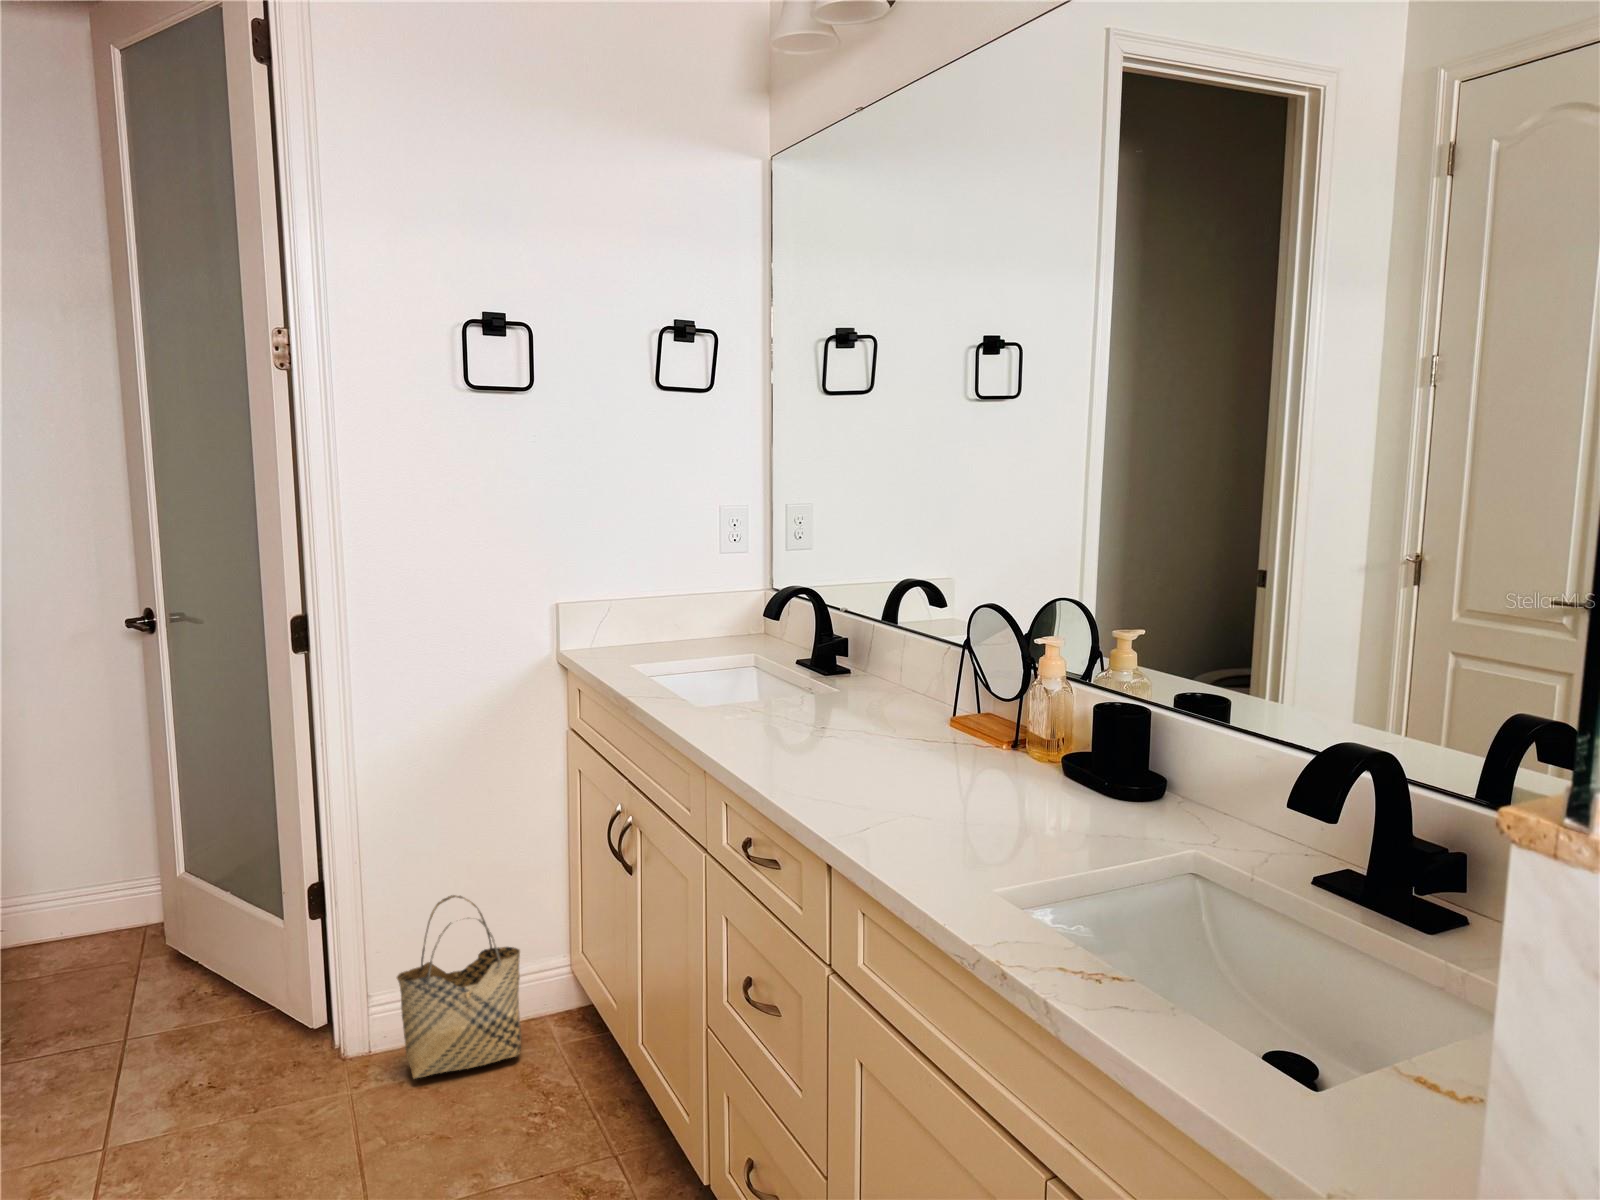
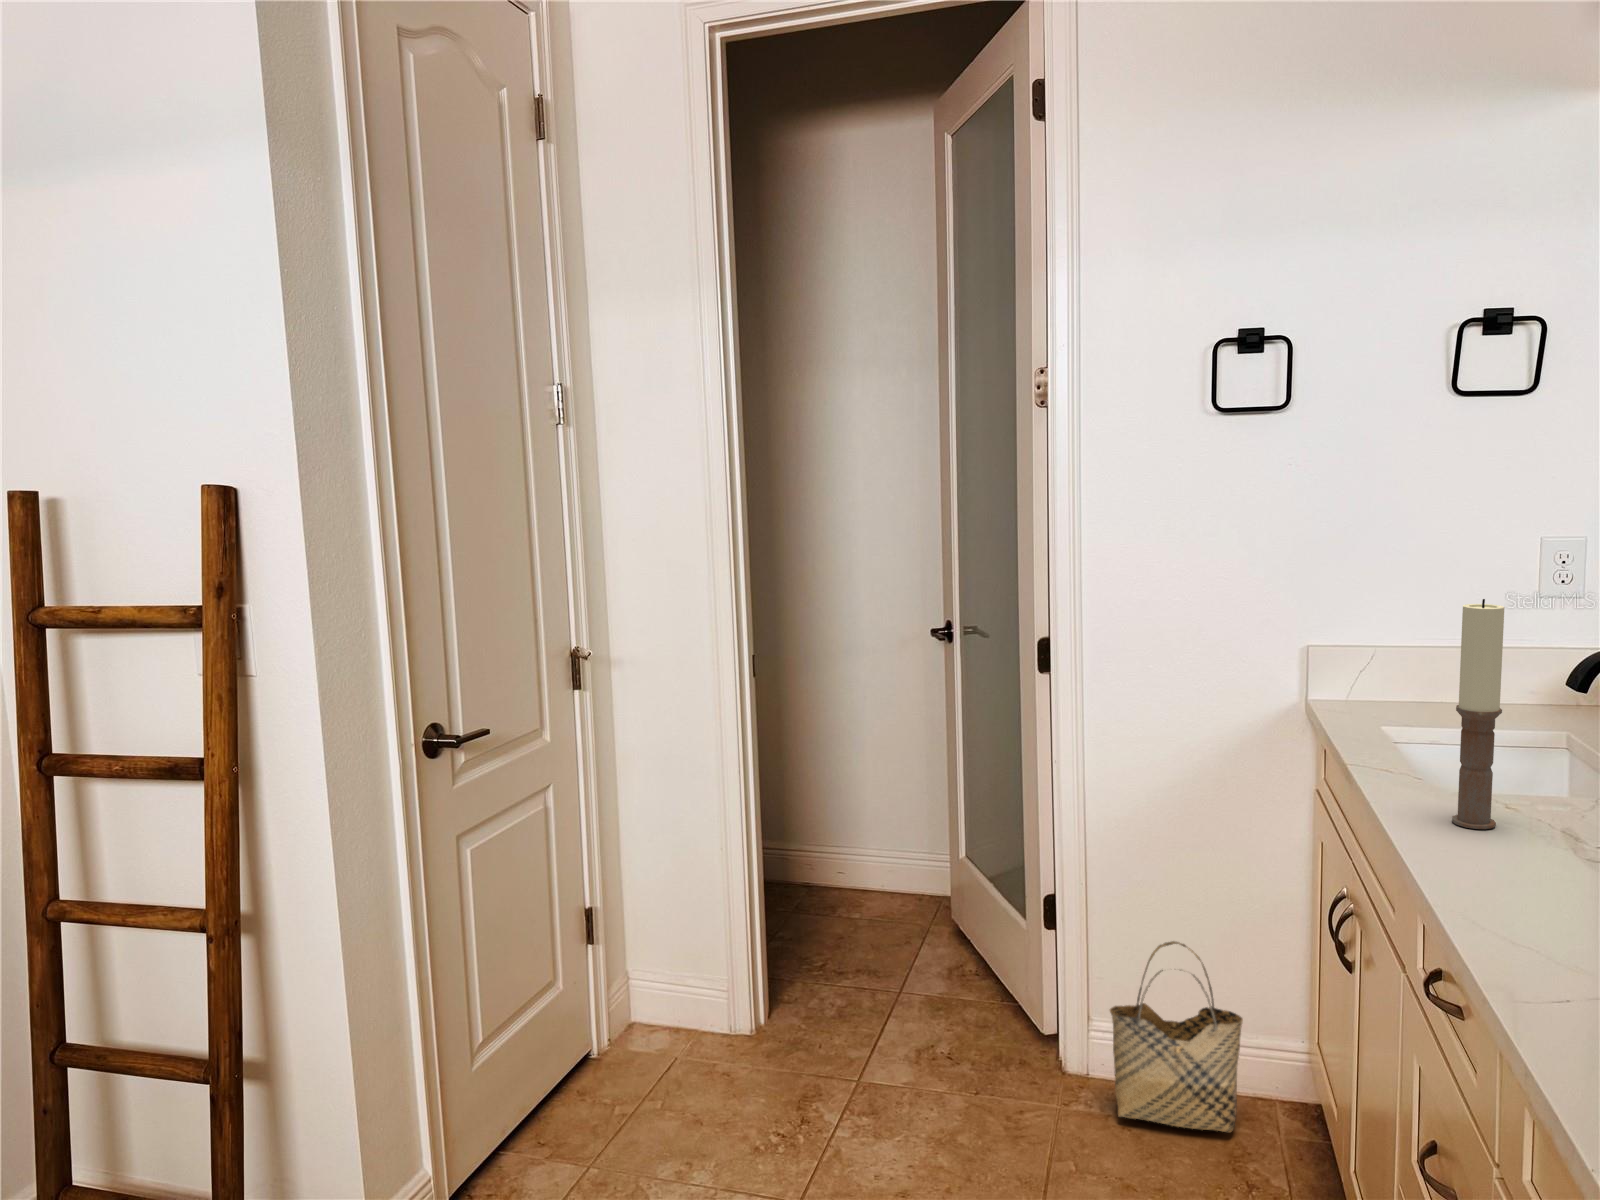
candle: none [723,544,754,728] -> present [1452,599,1504,829]

